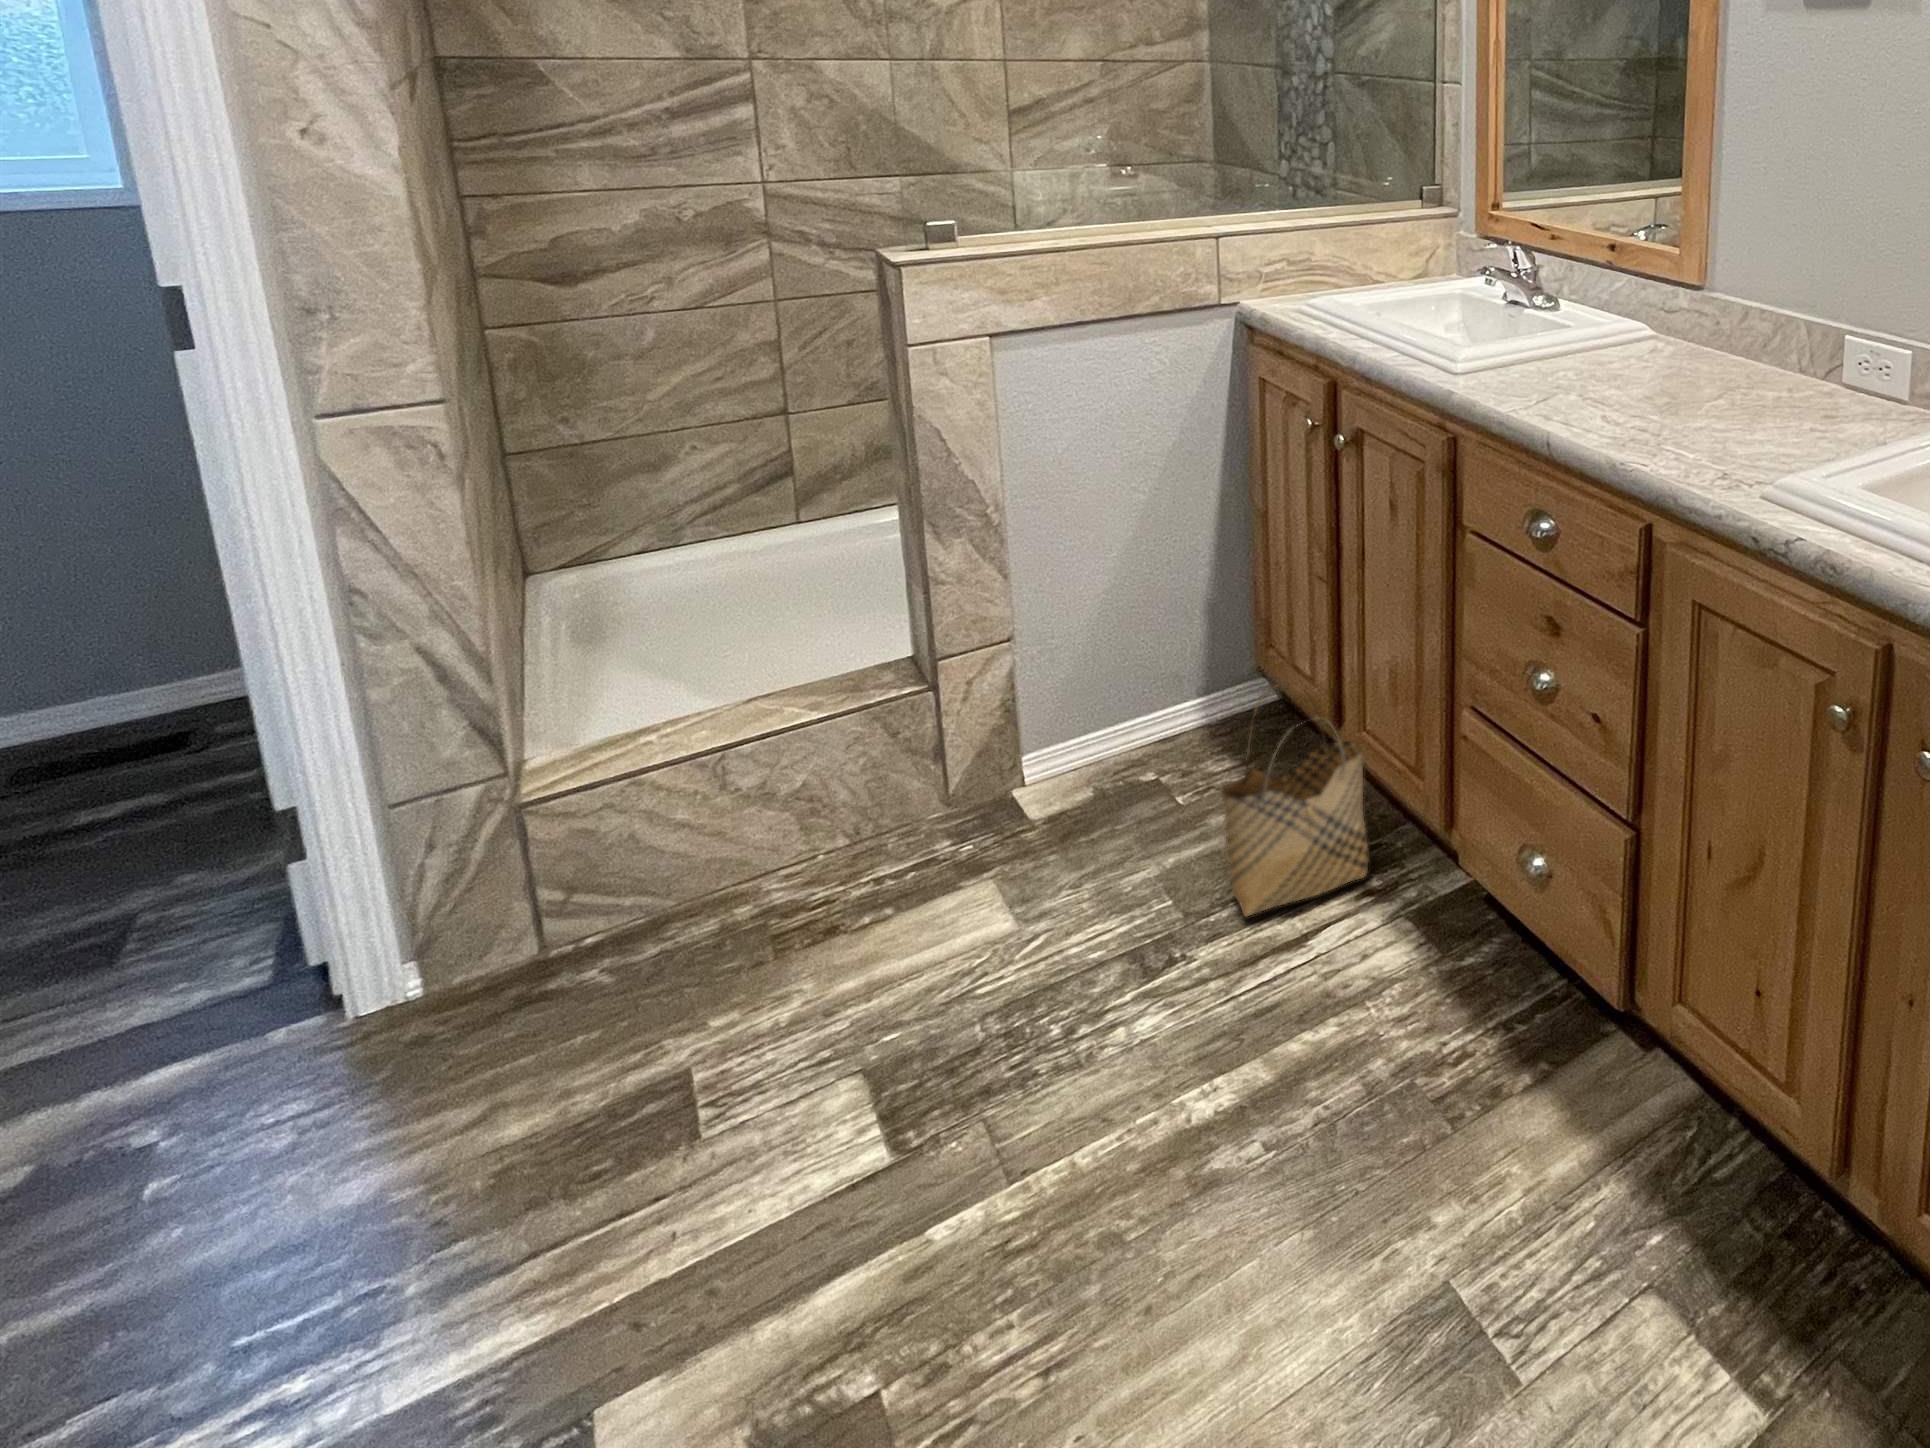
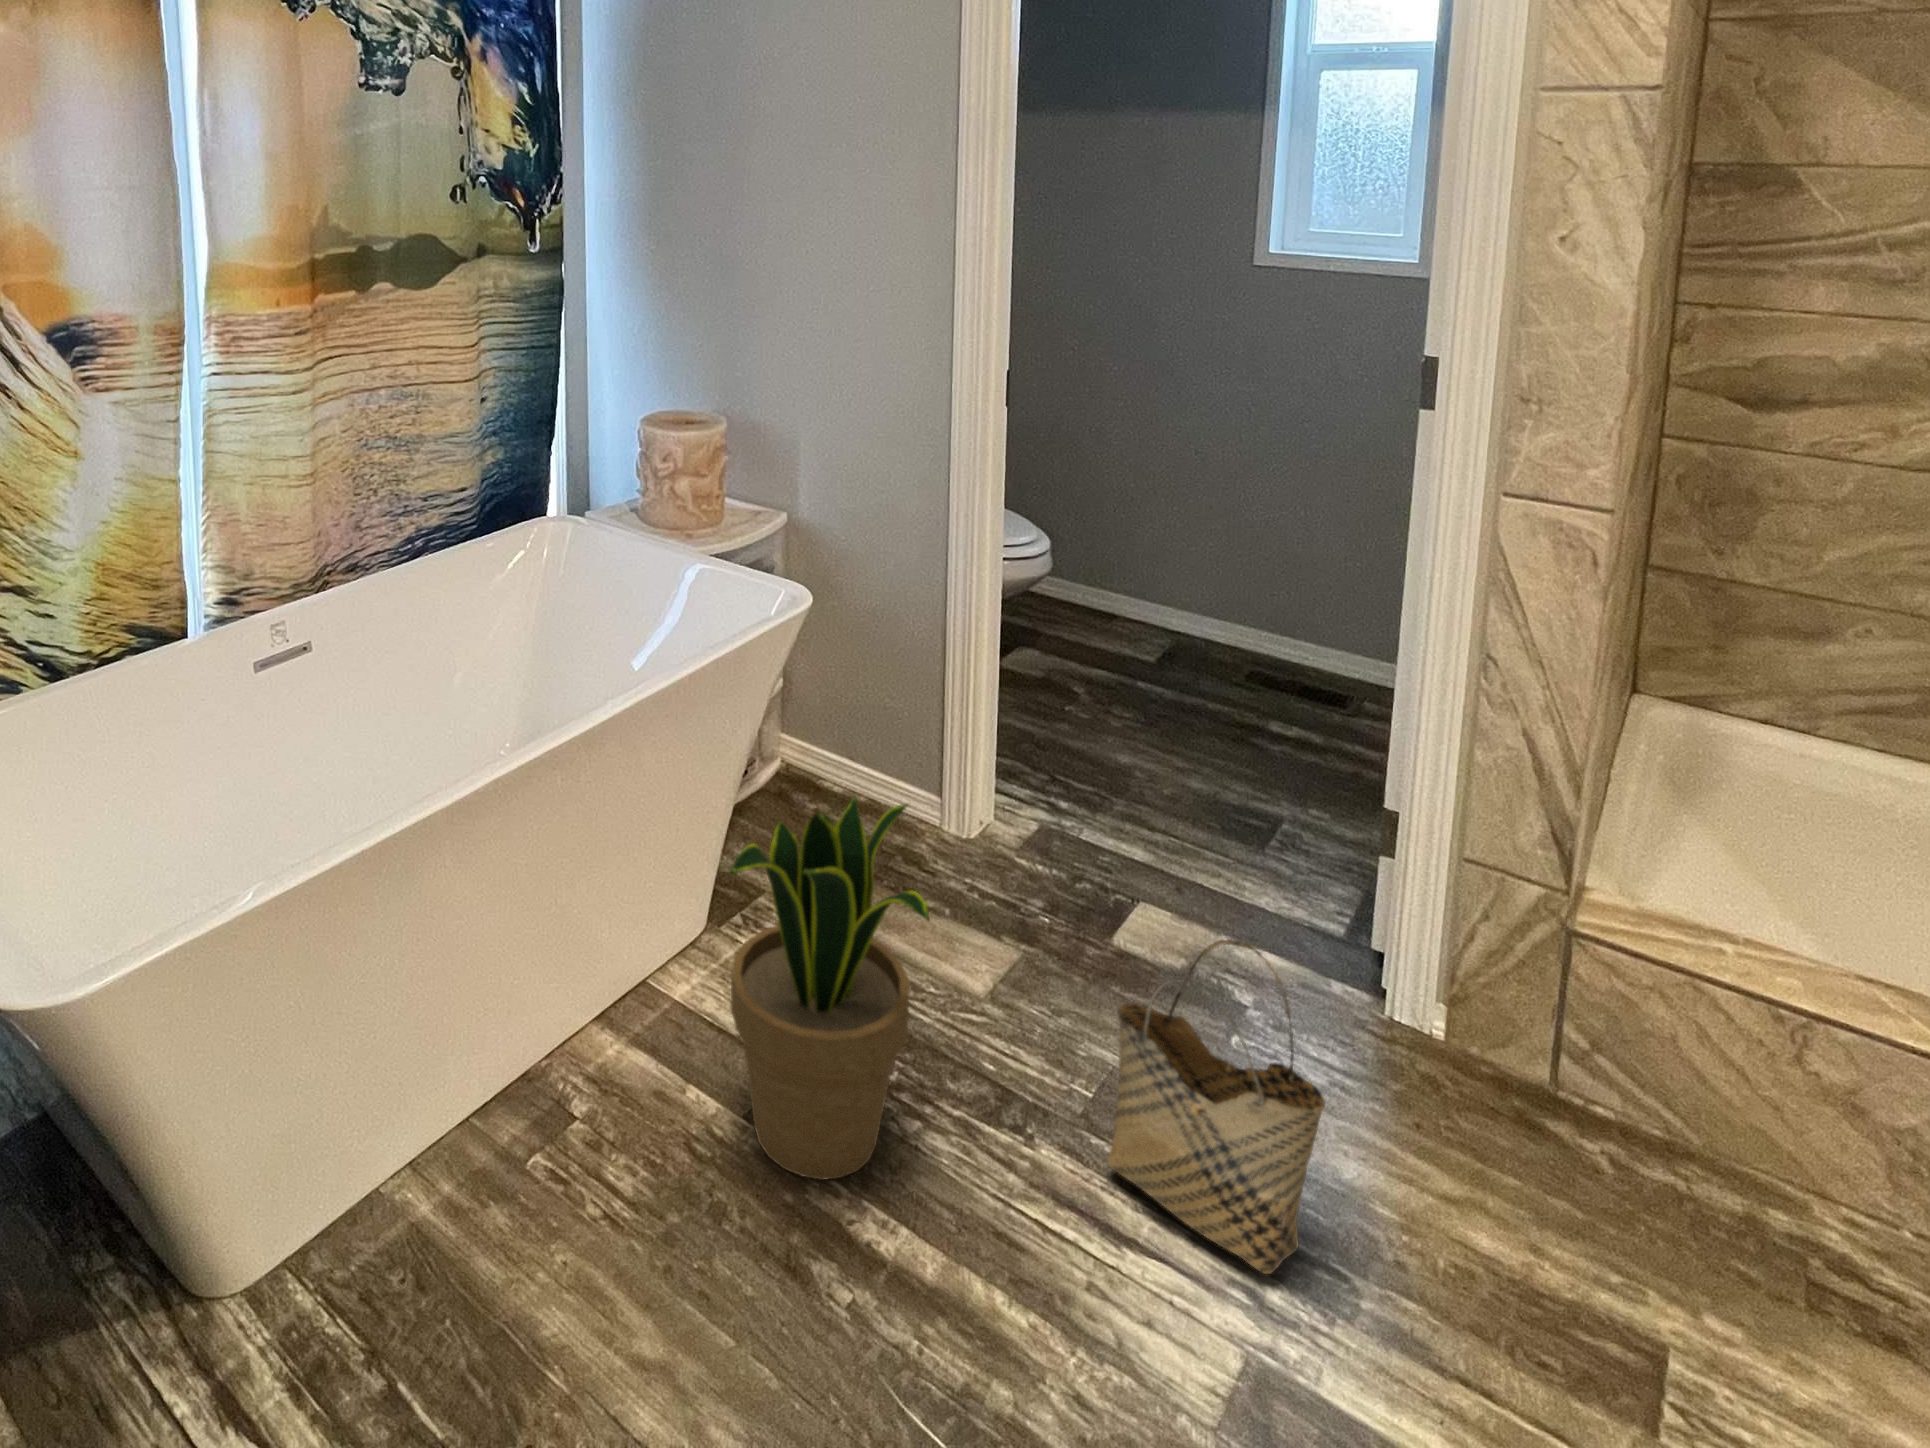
potted plant: none [959,752,1177,1177] -> present [730,796,930,1180]

